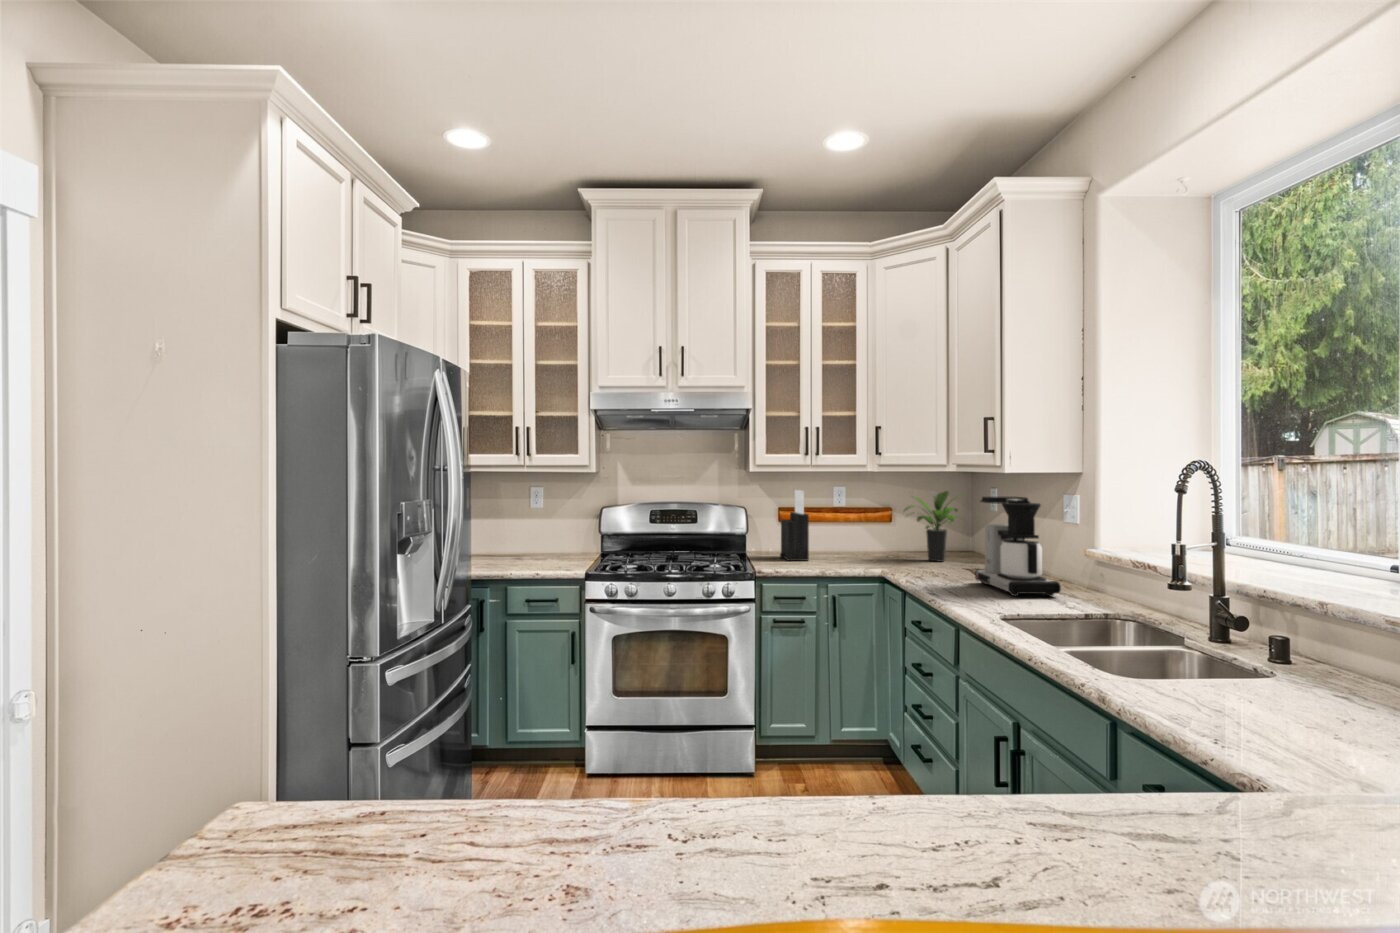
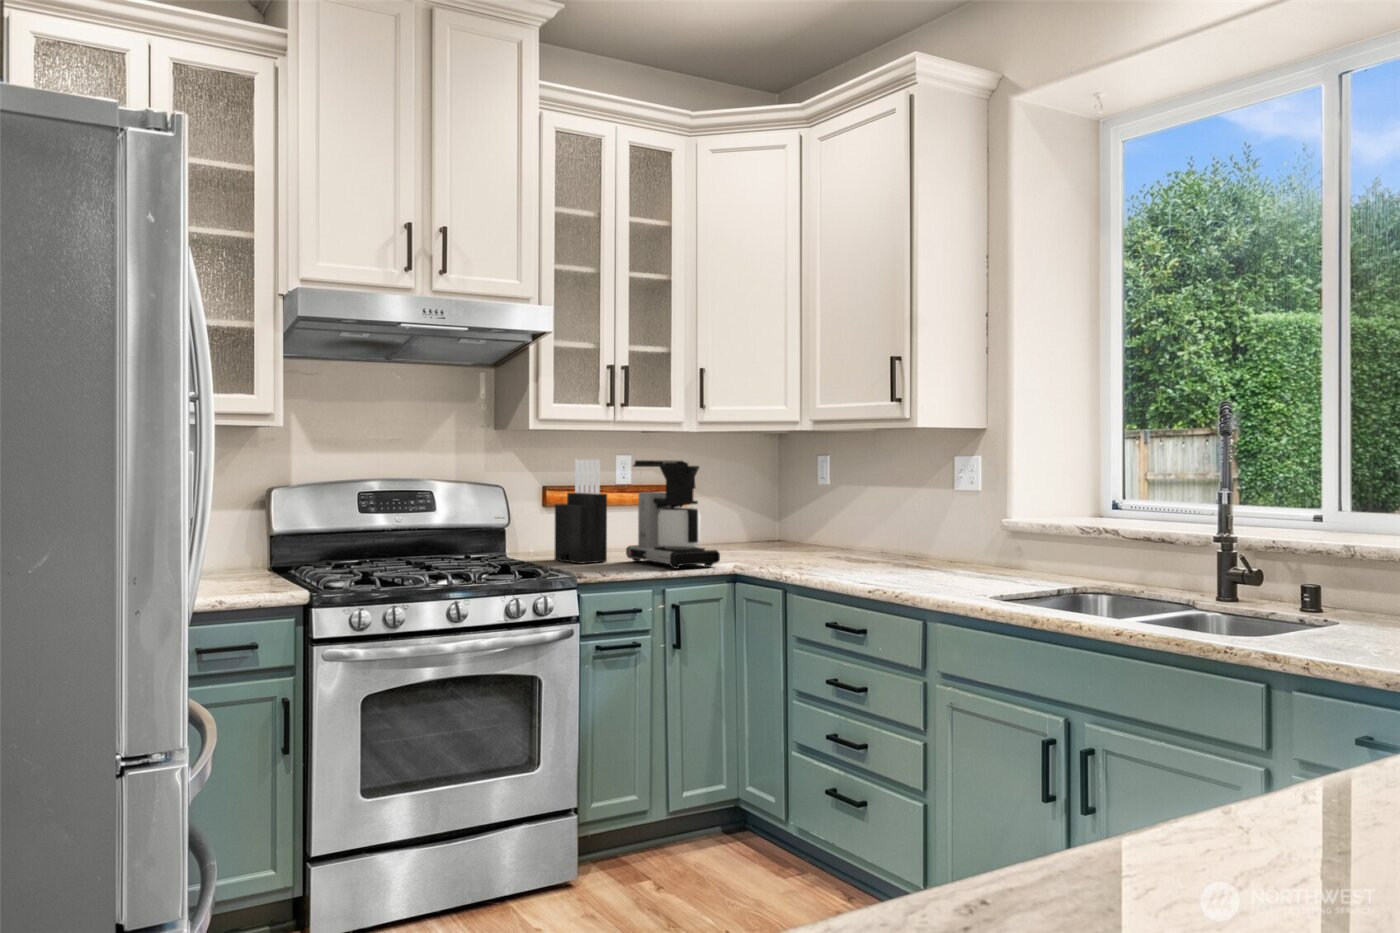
potted plant: present [904,491,958,562] -> none [723,458,802,554]
coffee maker: present [975,497,1061,596] -> present [626,460,720,569]

